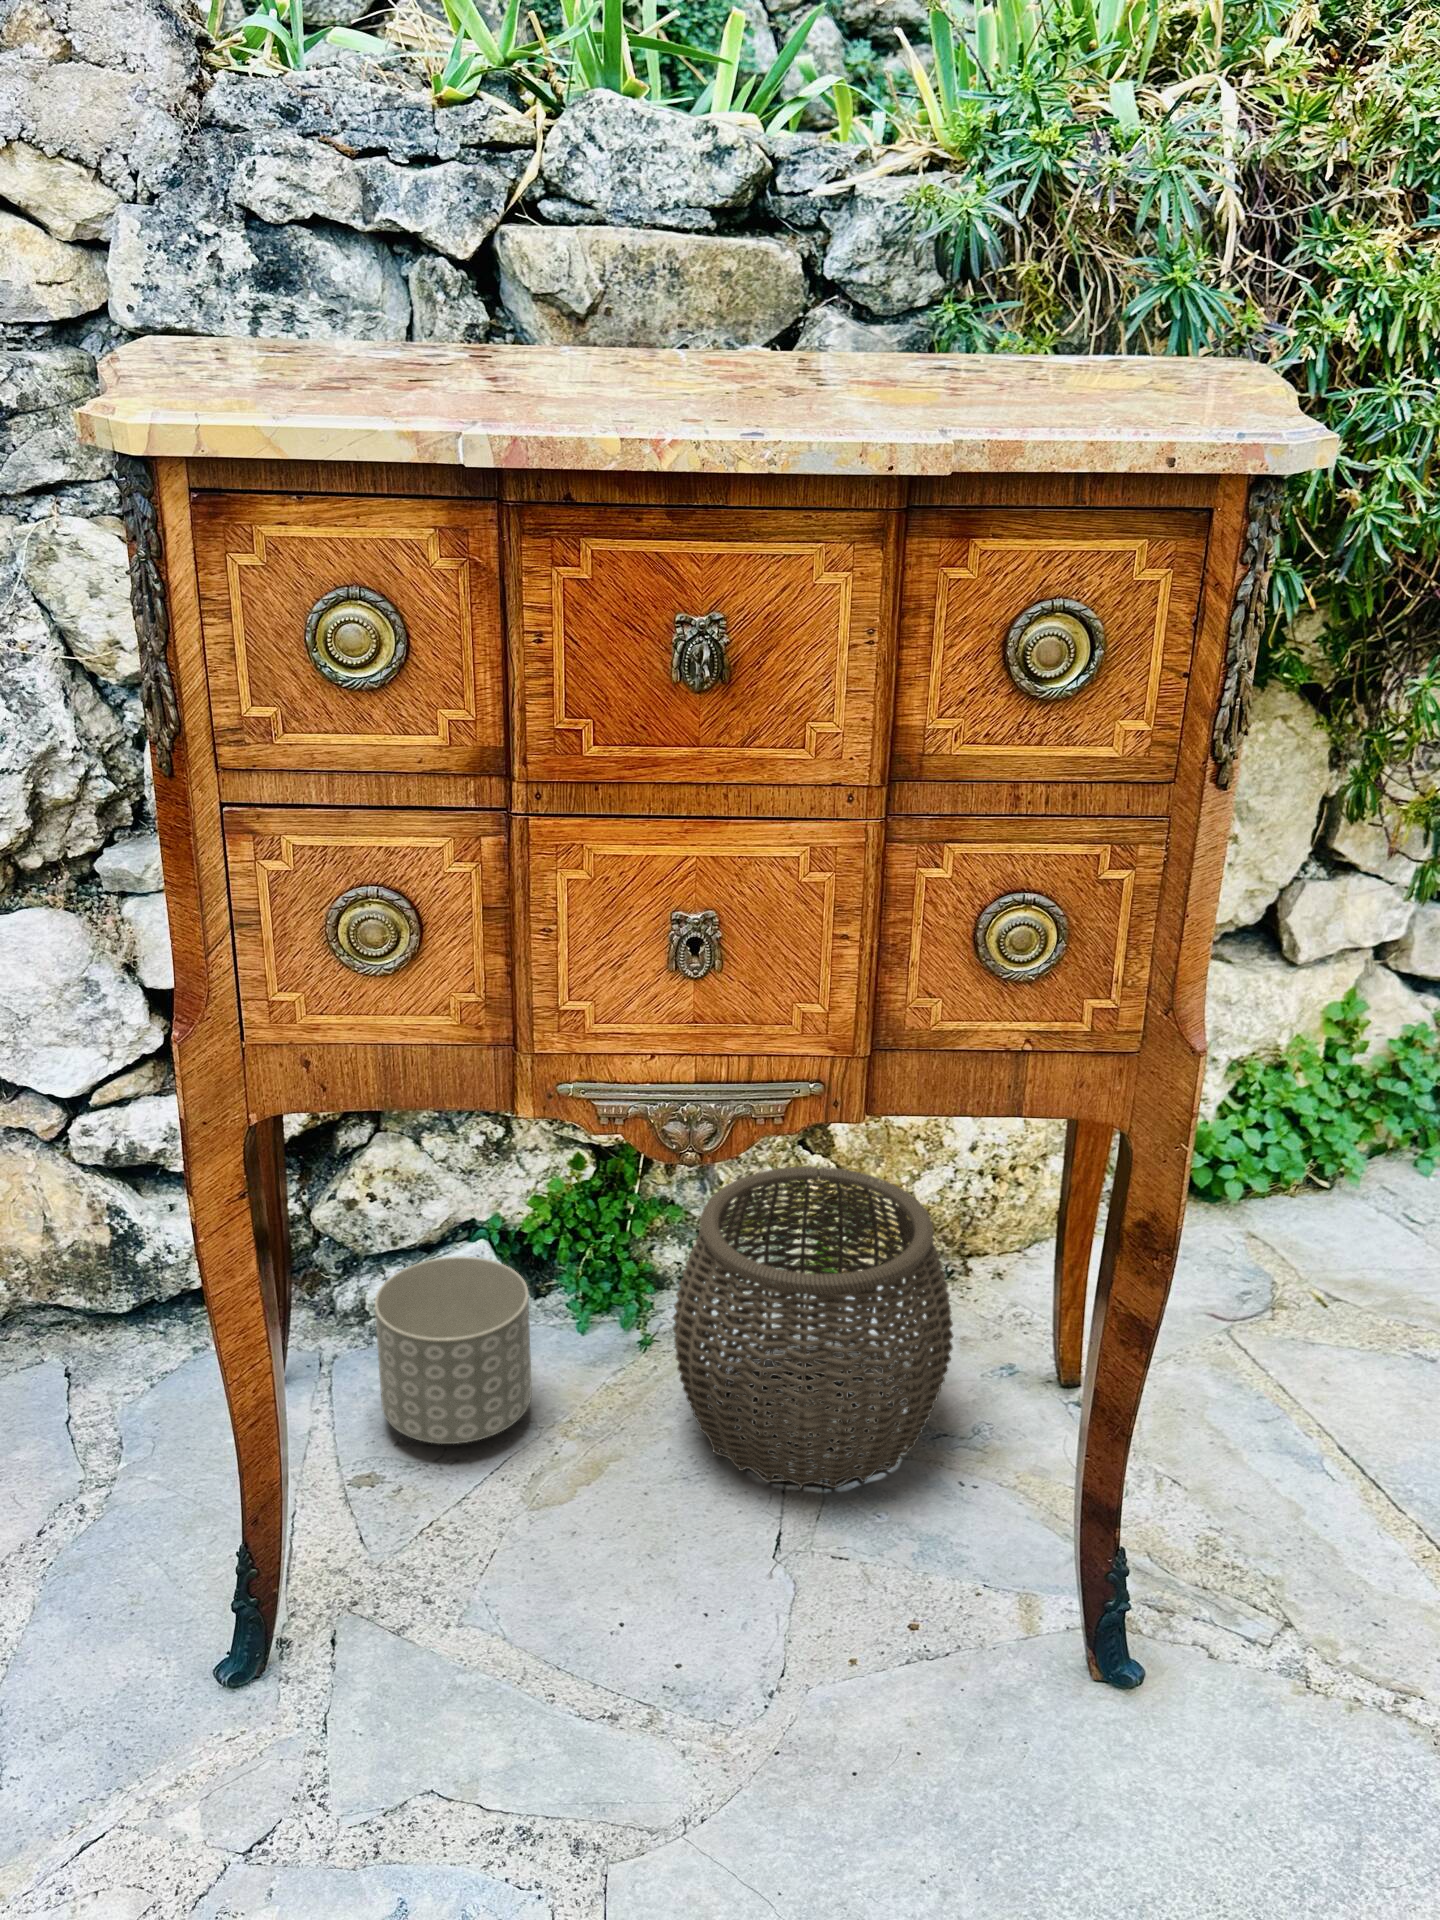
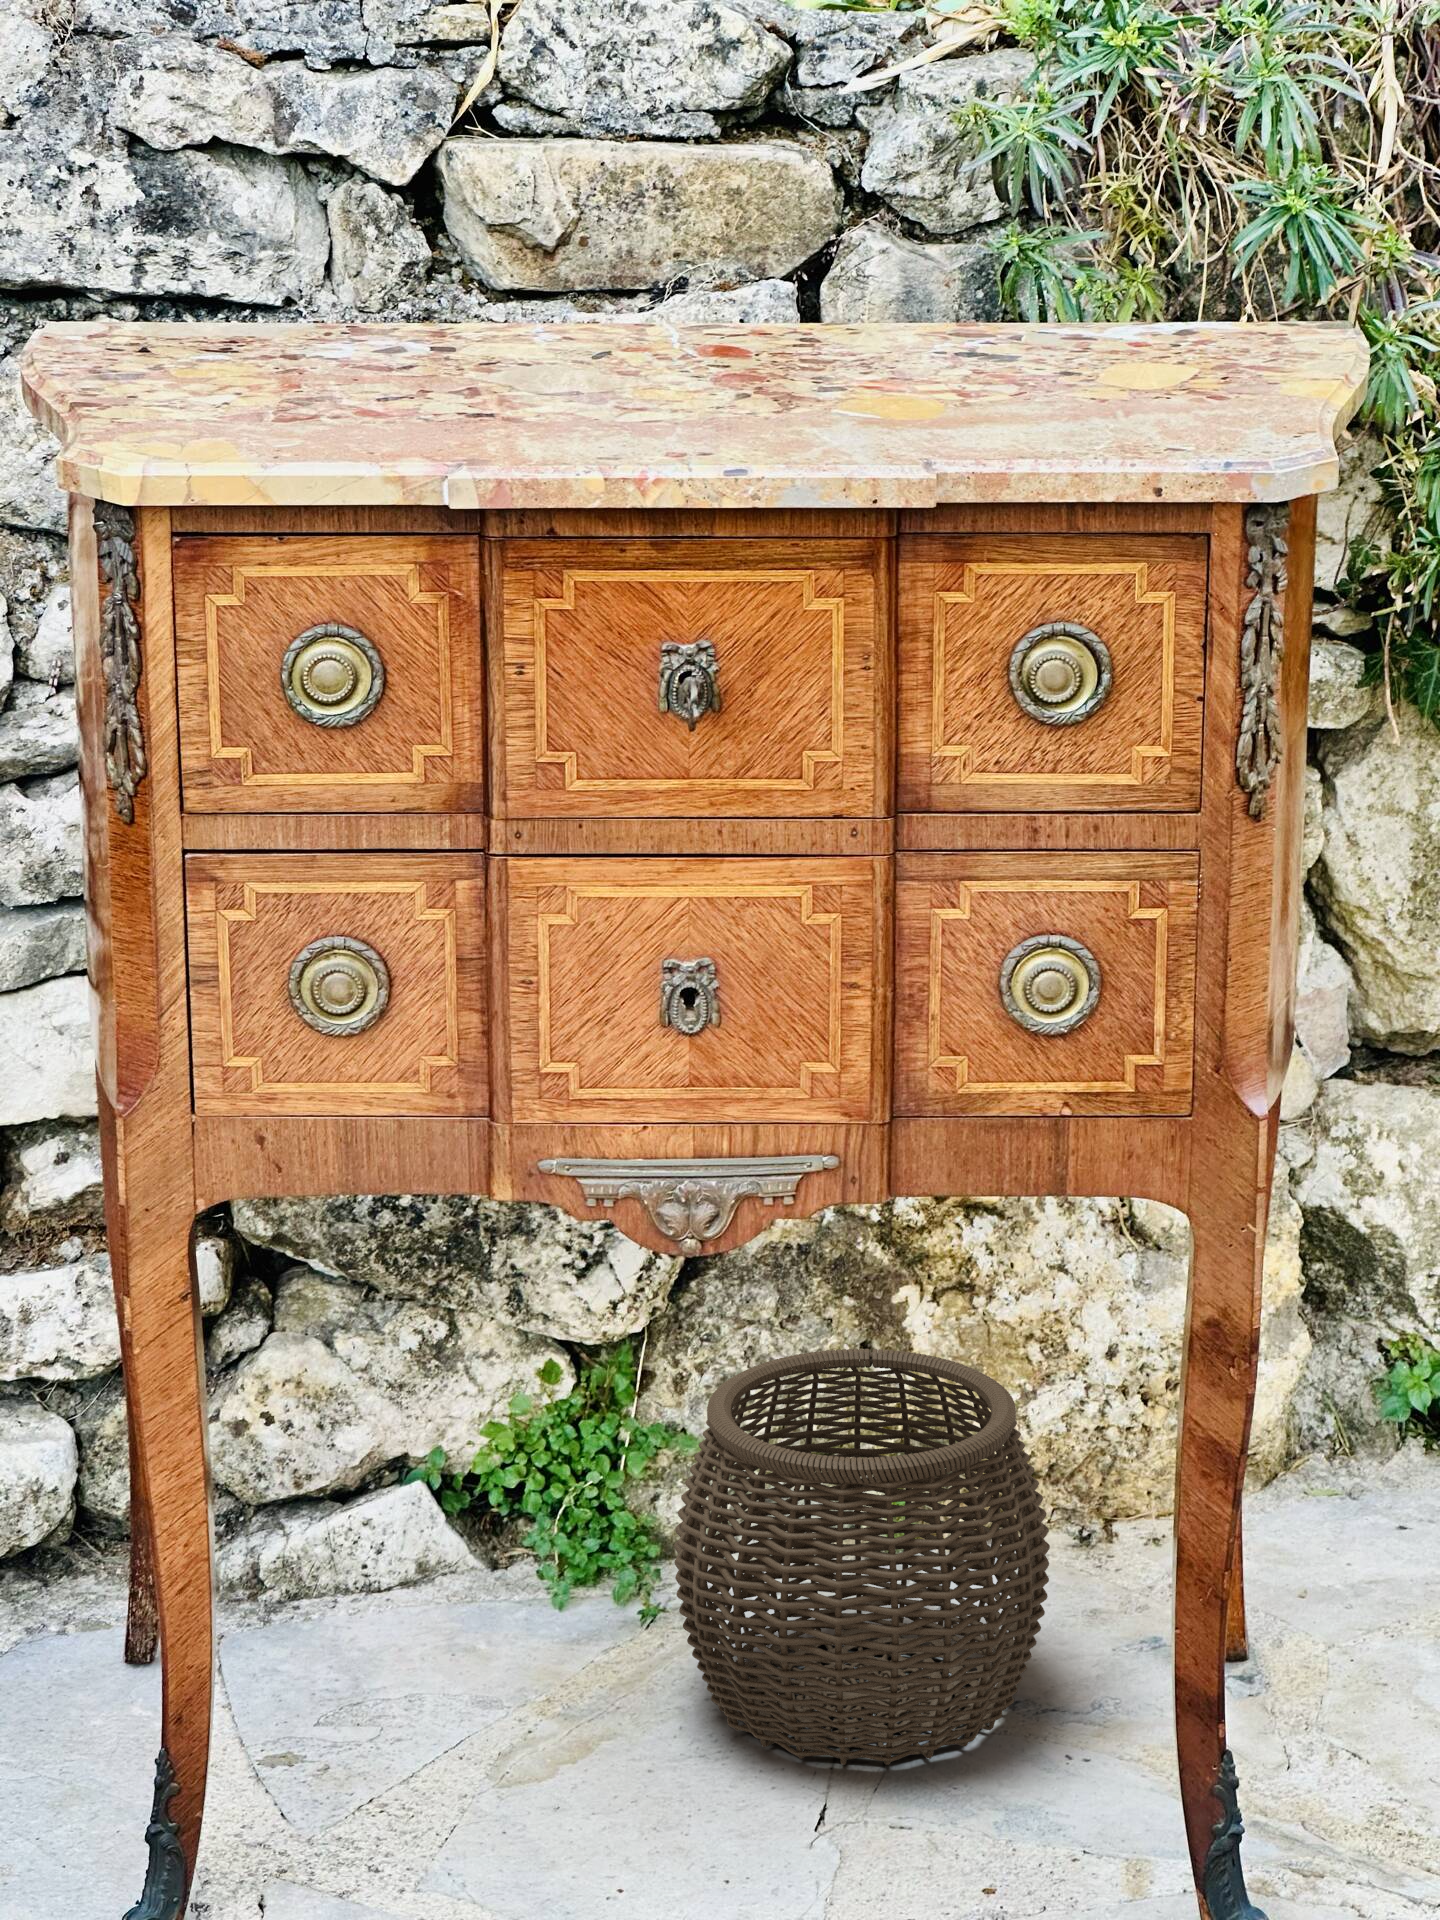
planter: present [375,1257,532,1444] -> none [278,1476,487,1713]

